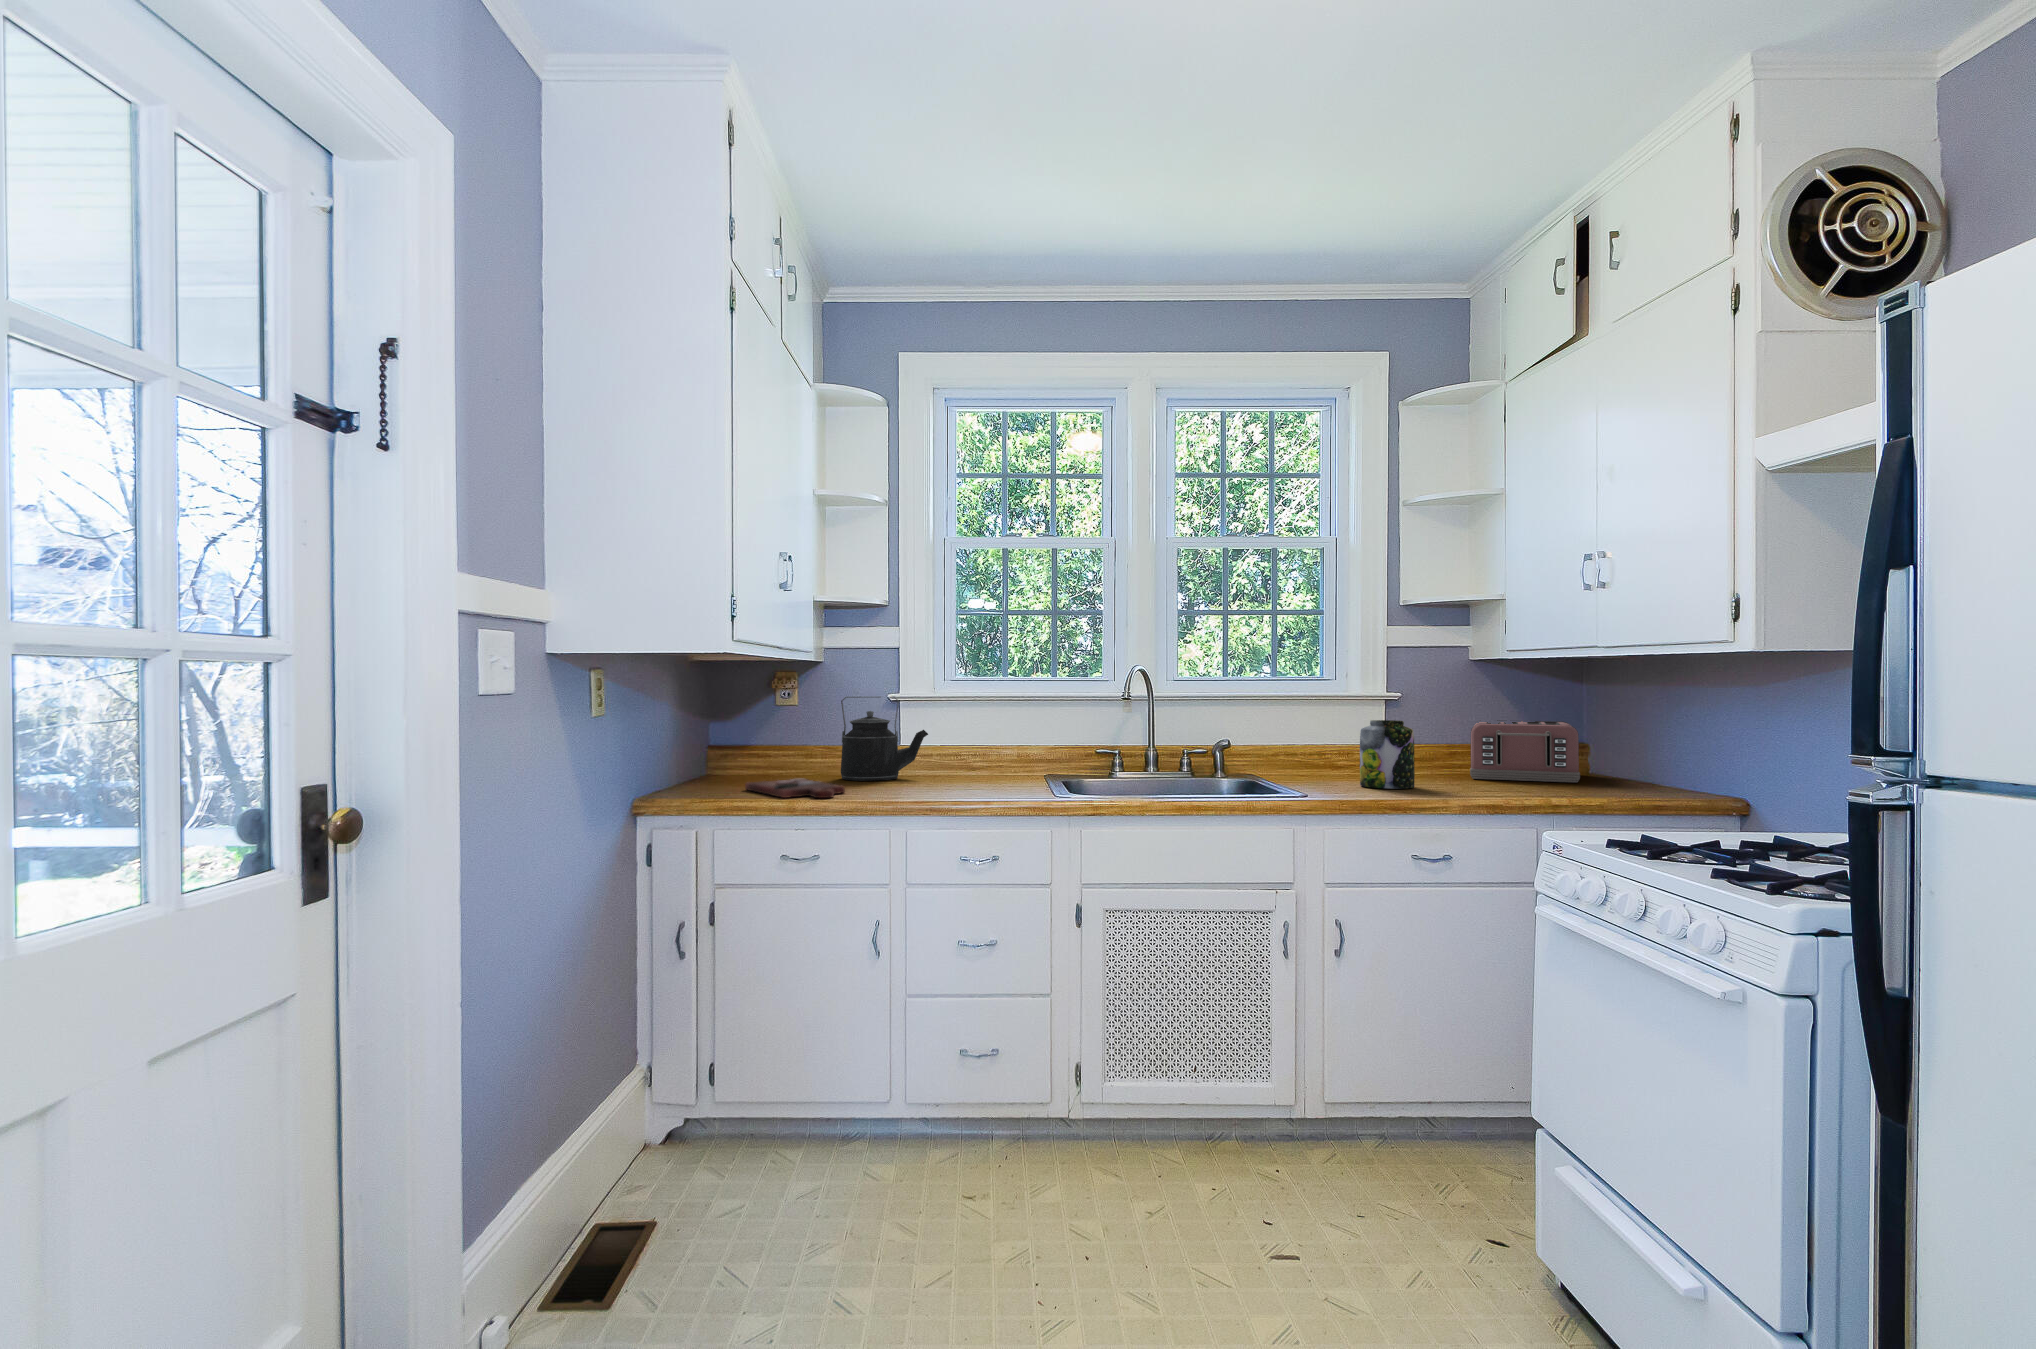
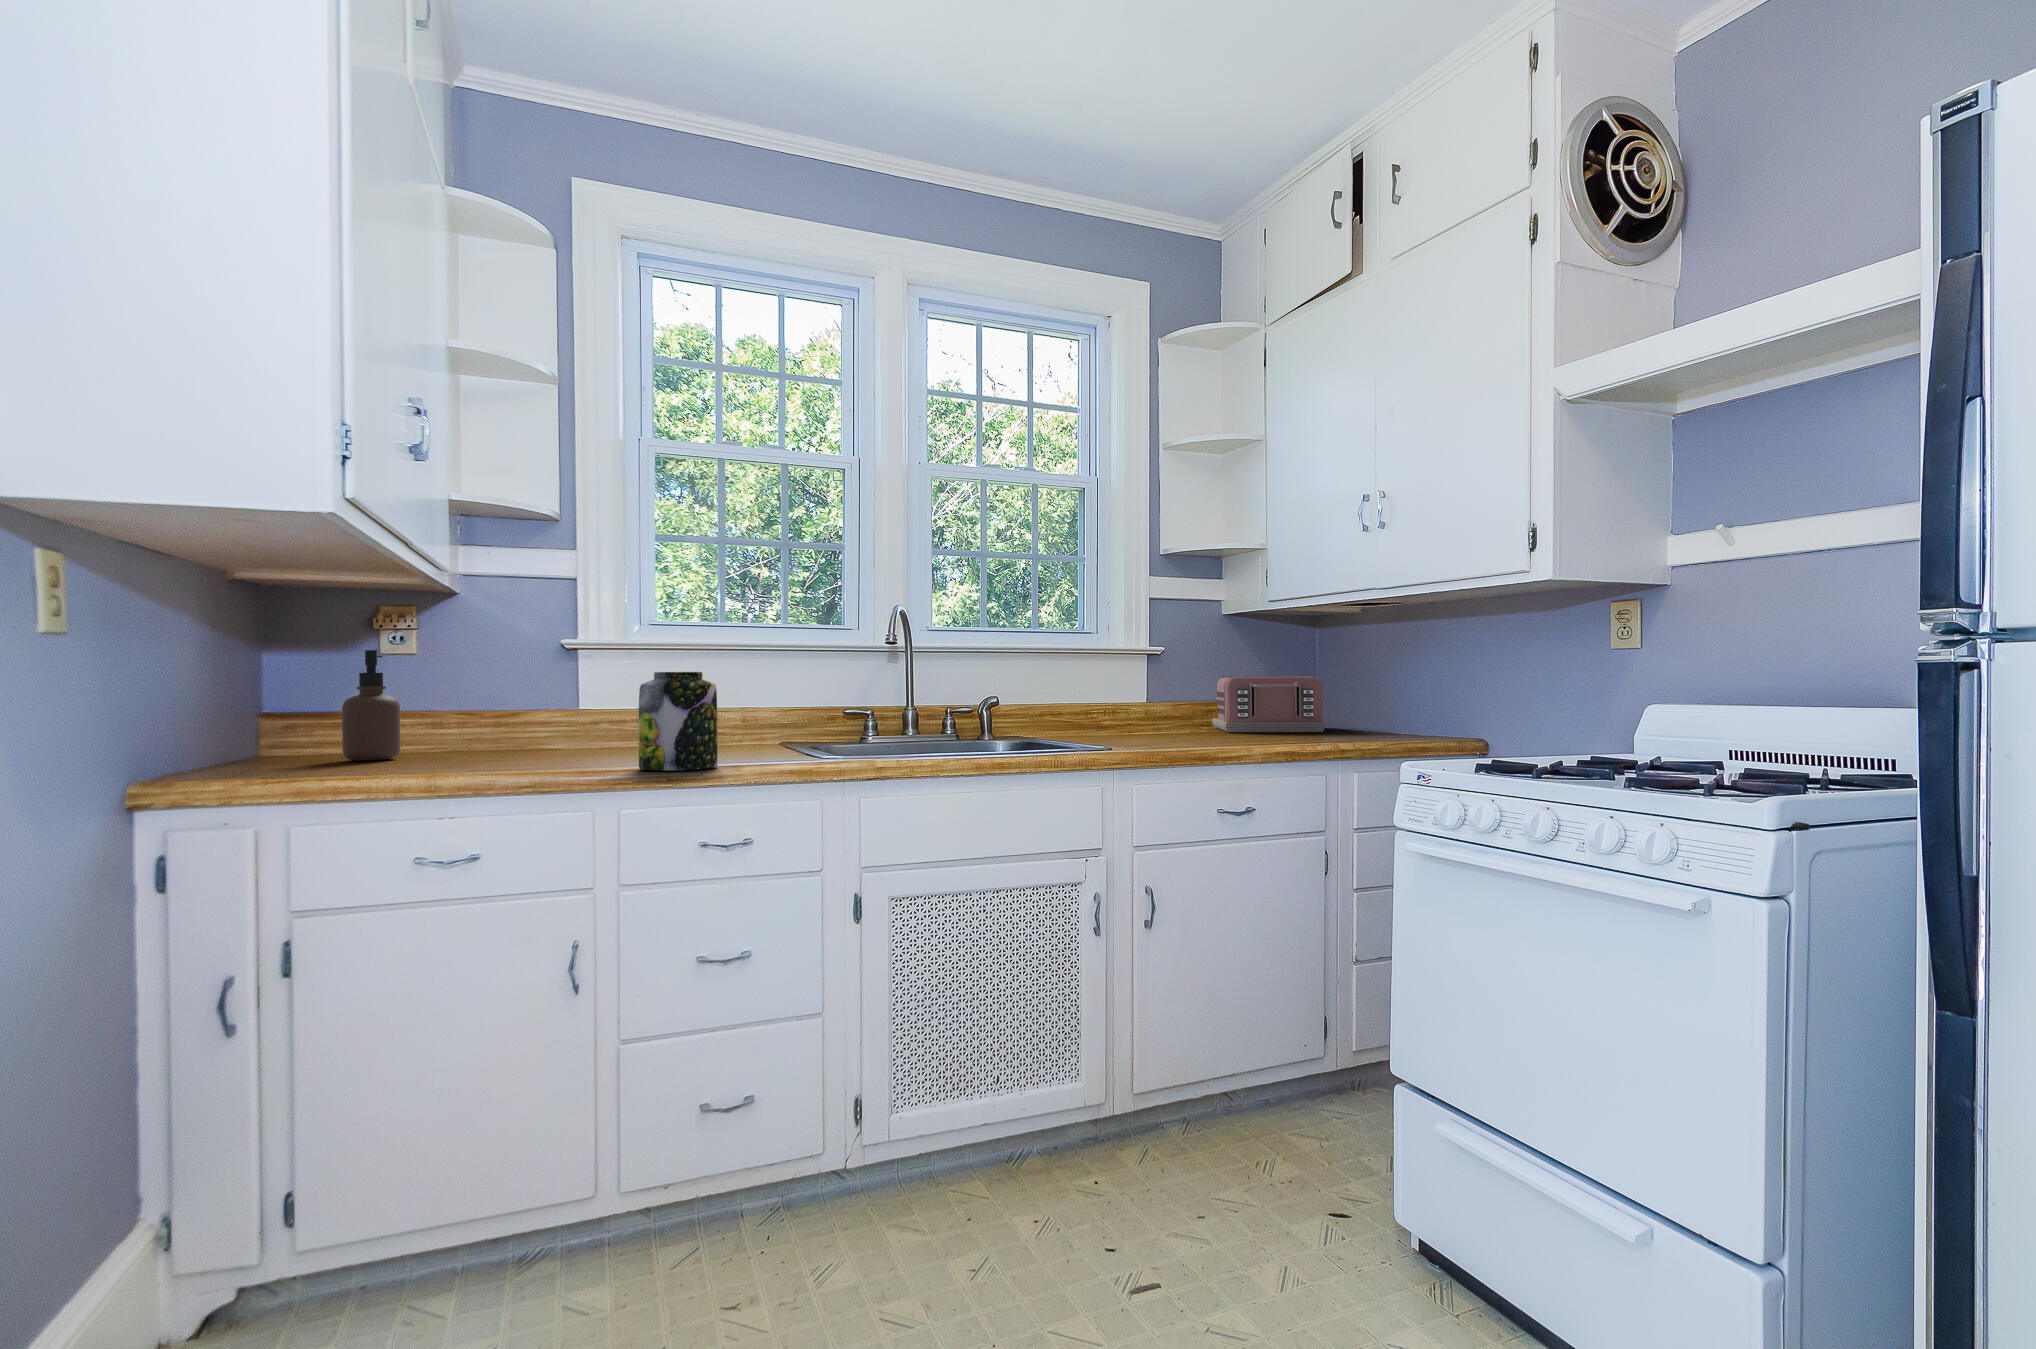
kettle: present [841,697,928,781] -> none [502,646,628,756]
soap dispenser: none [742,701,776,780] -> present [342,650,400,761]
jar: present [1360,720,1415,789] -> present [639,672,718,771]
cutting board: present [745,779,845,798] -> none [349,754,516,777]

